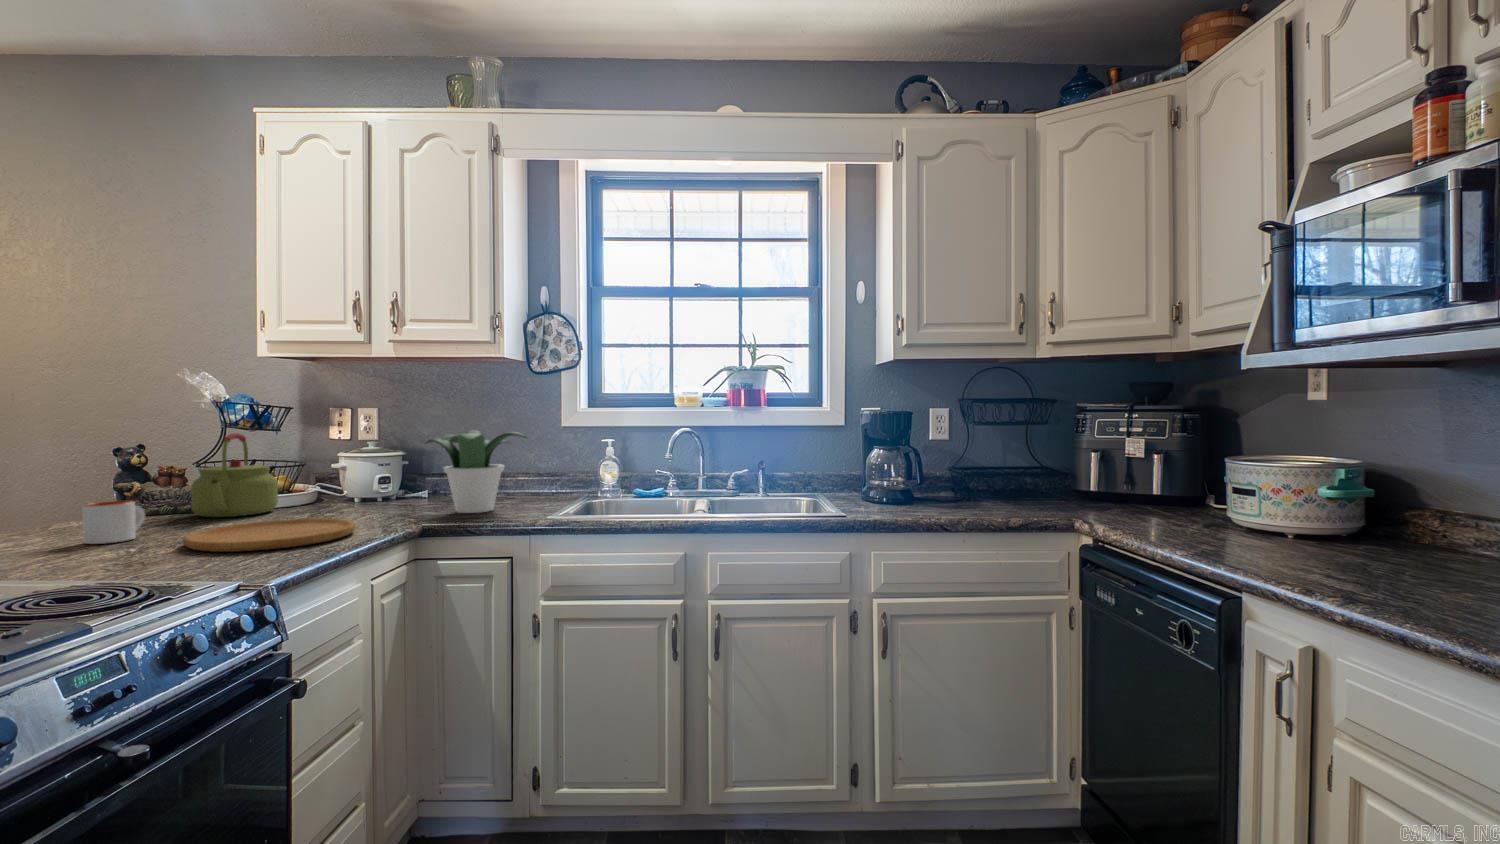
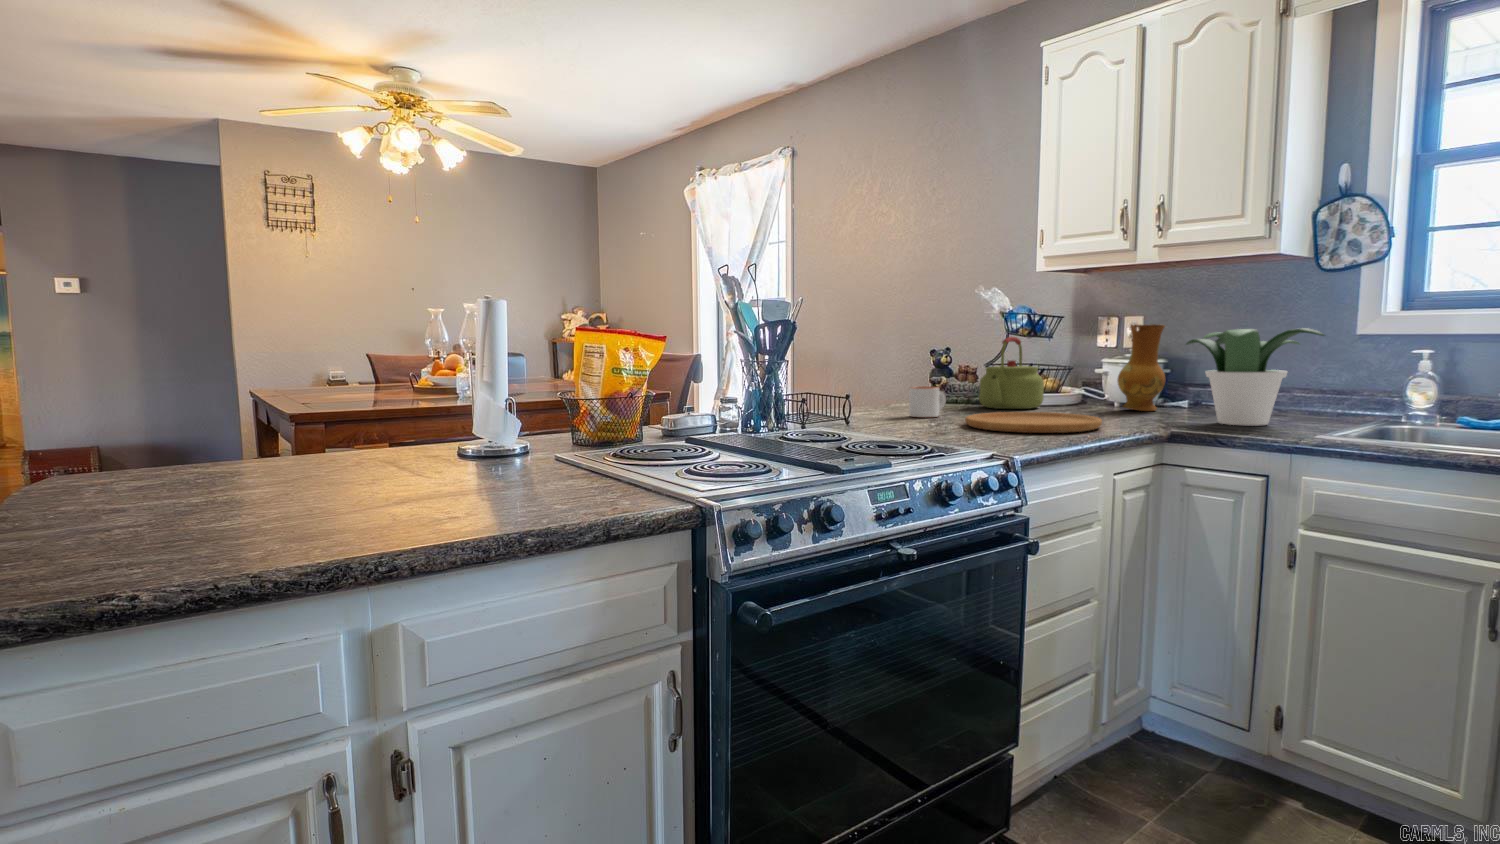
ceramic jug: none [360,422,405,505] -> present [1117,324,1165,411]

